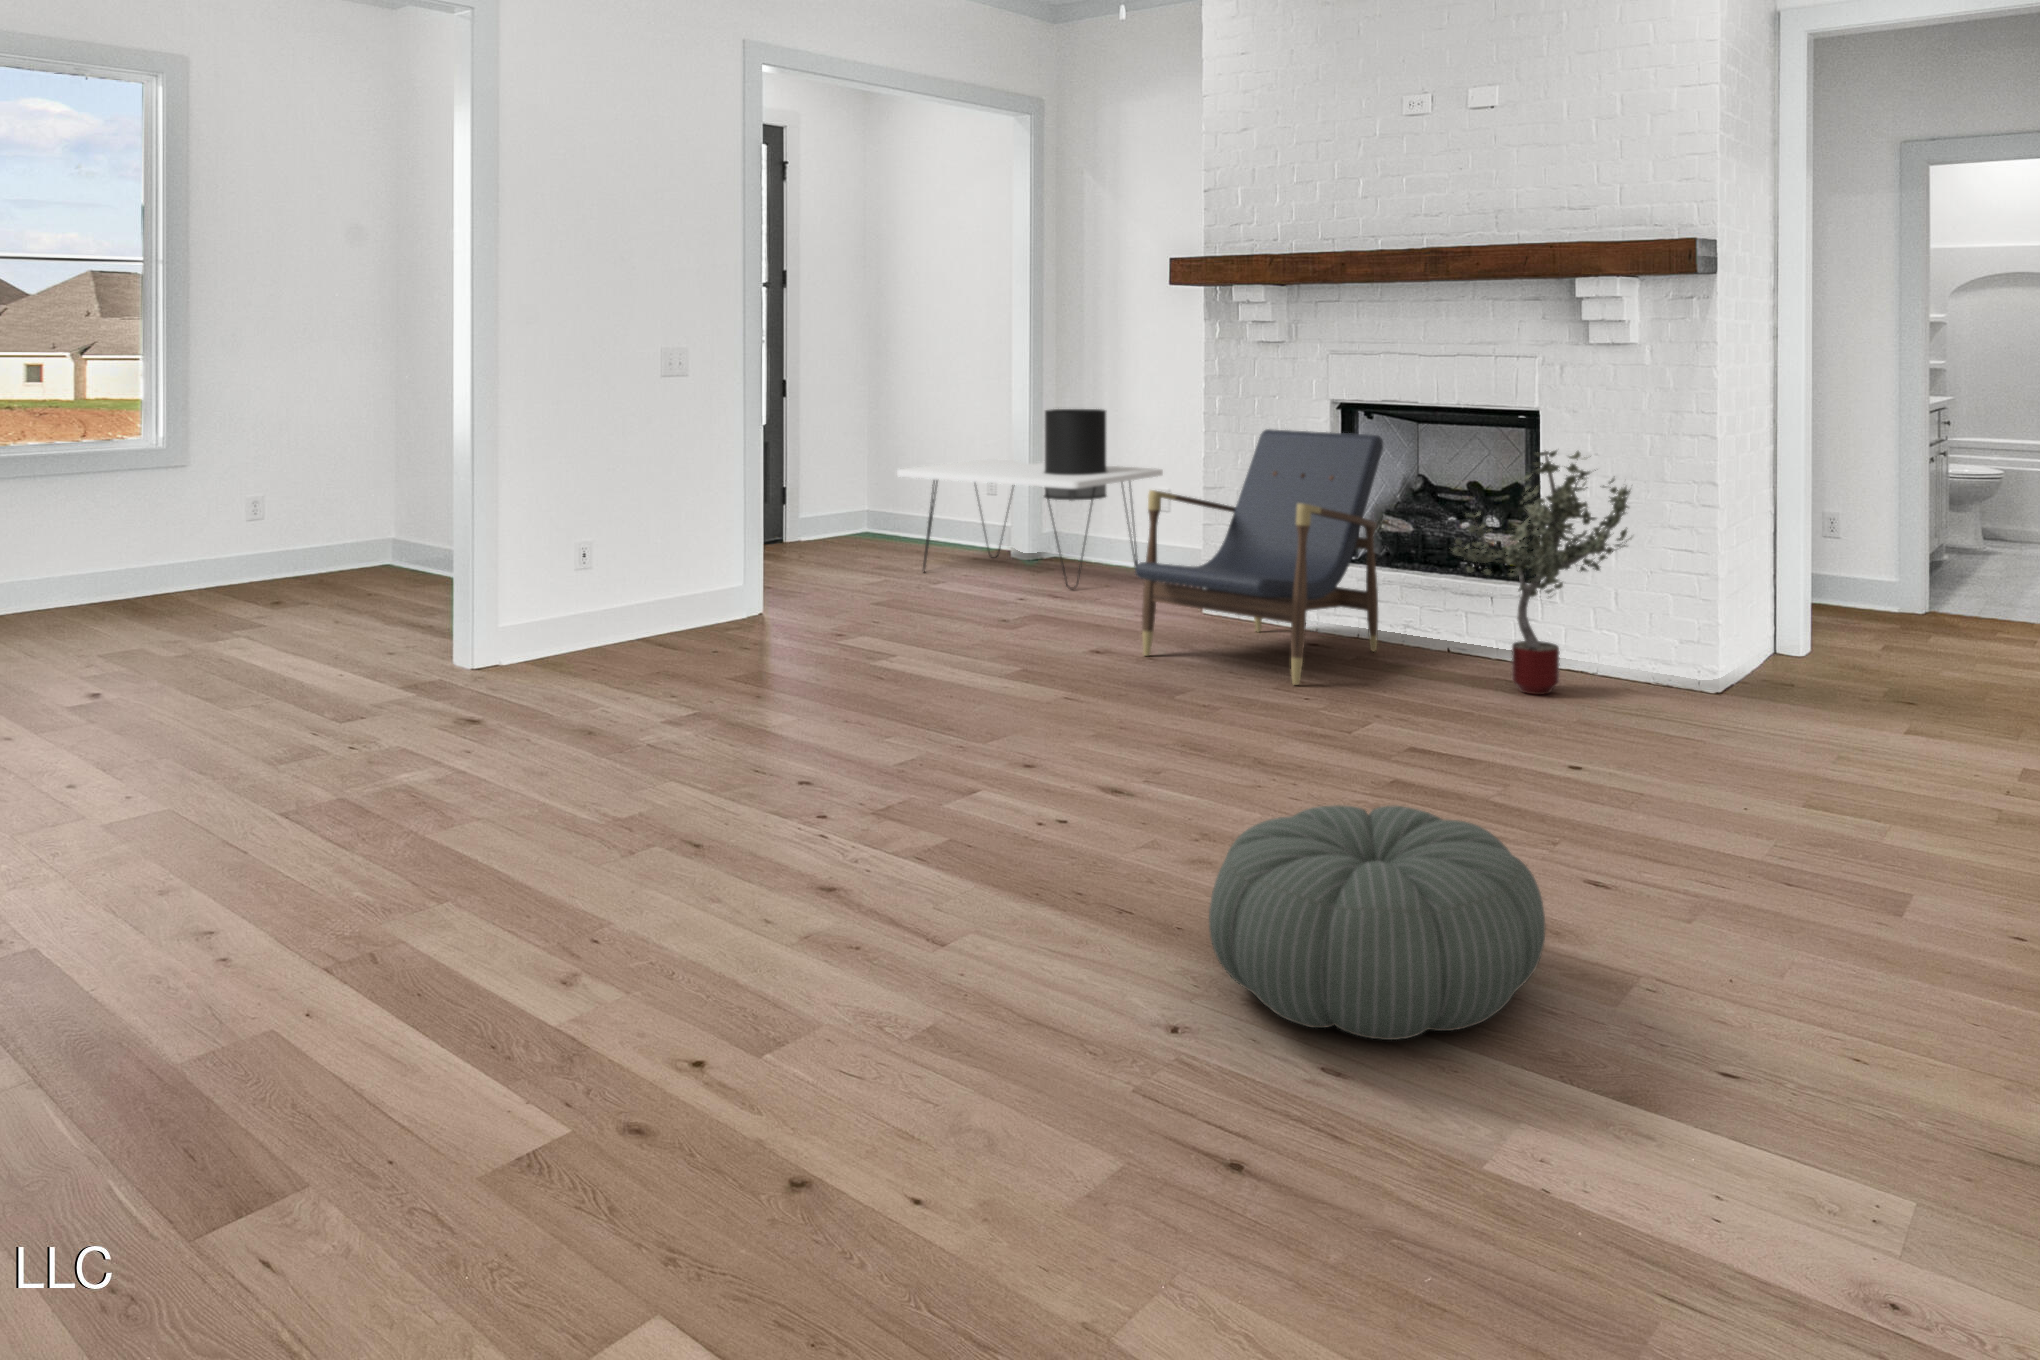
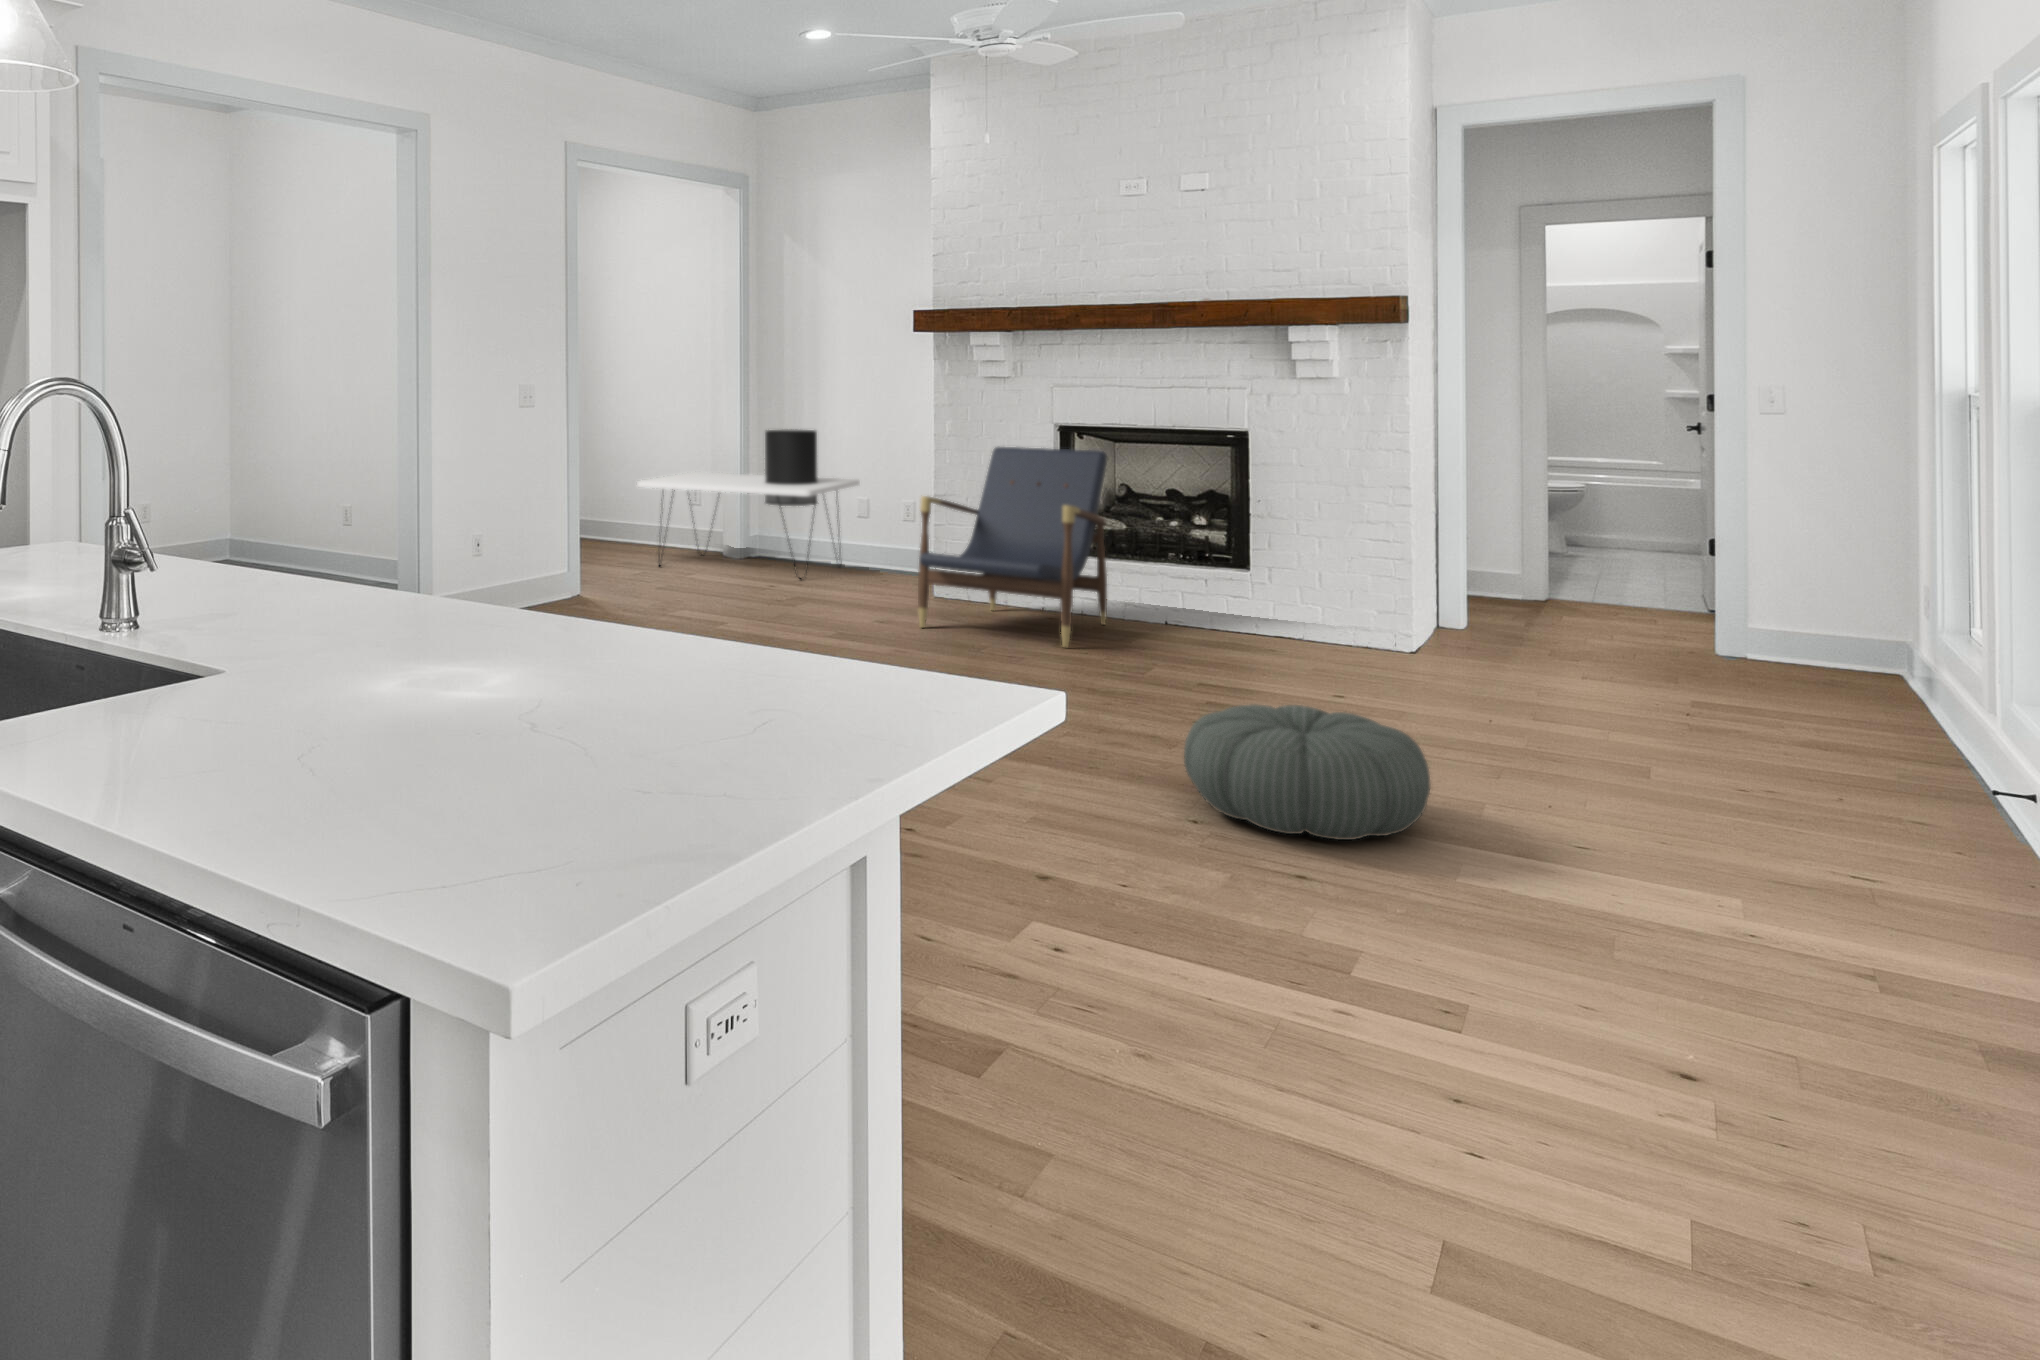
potted tree: present [1449,450,1632,695] -> none [1179,461,1350,655]

